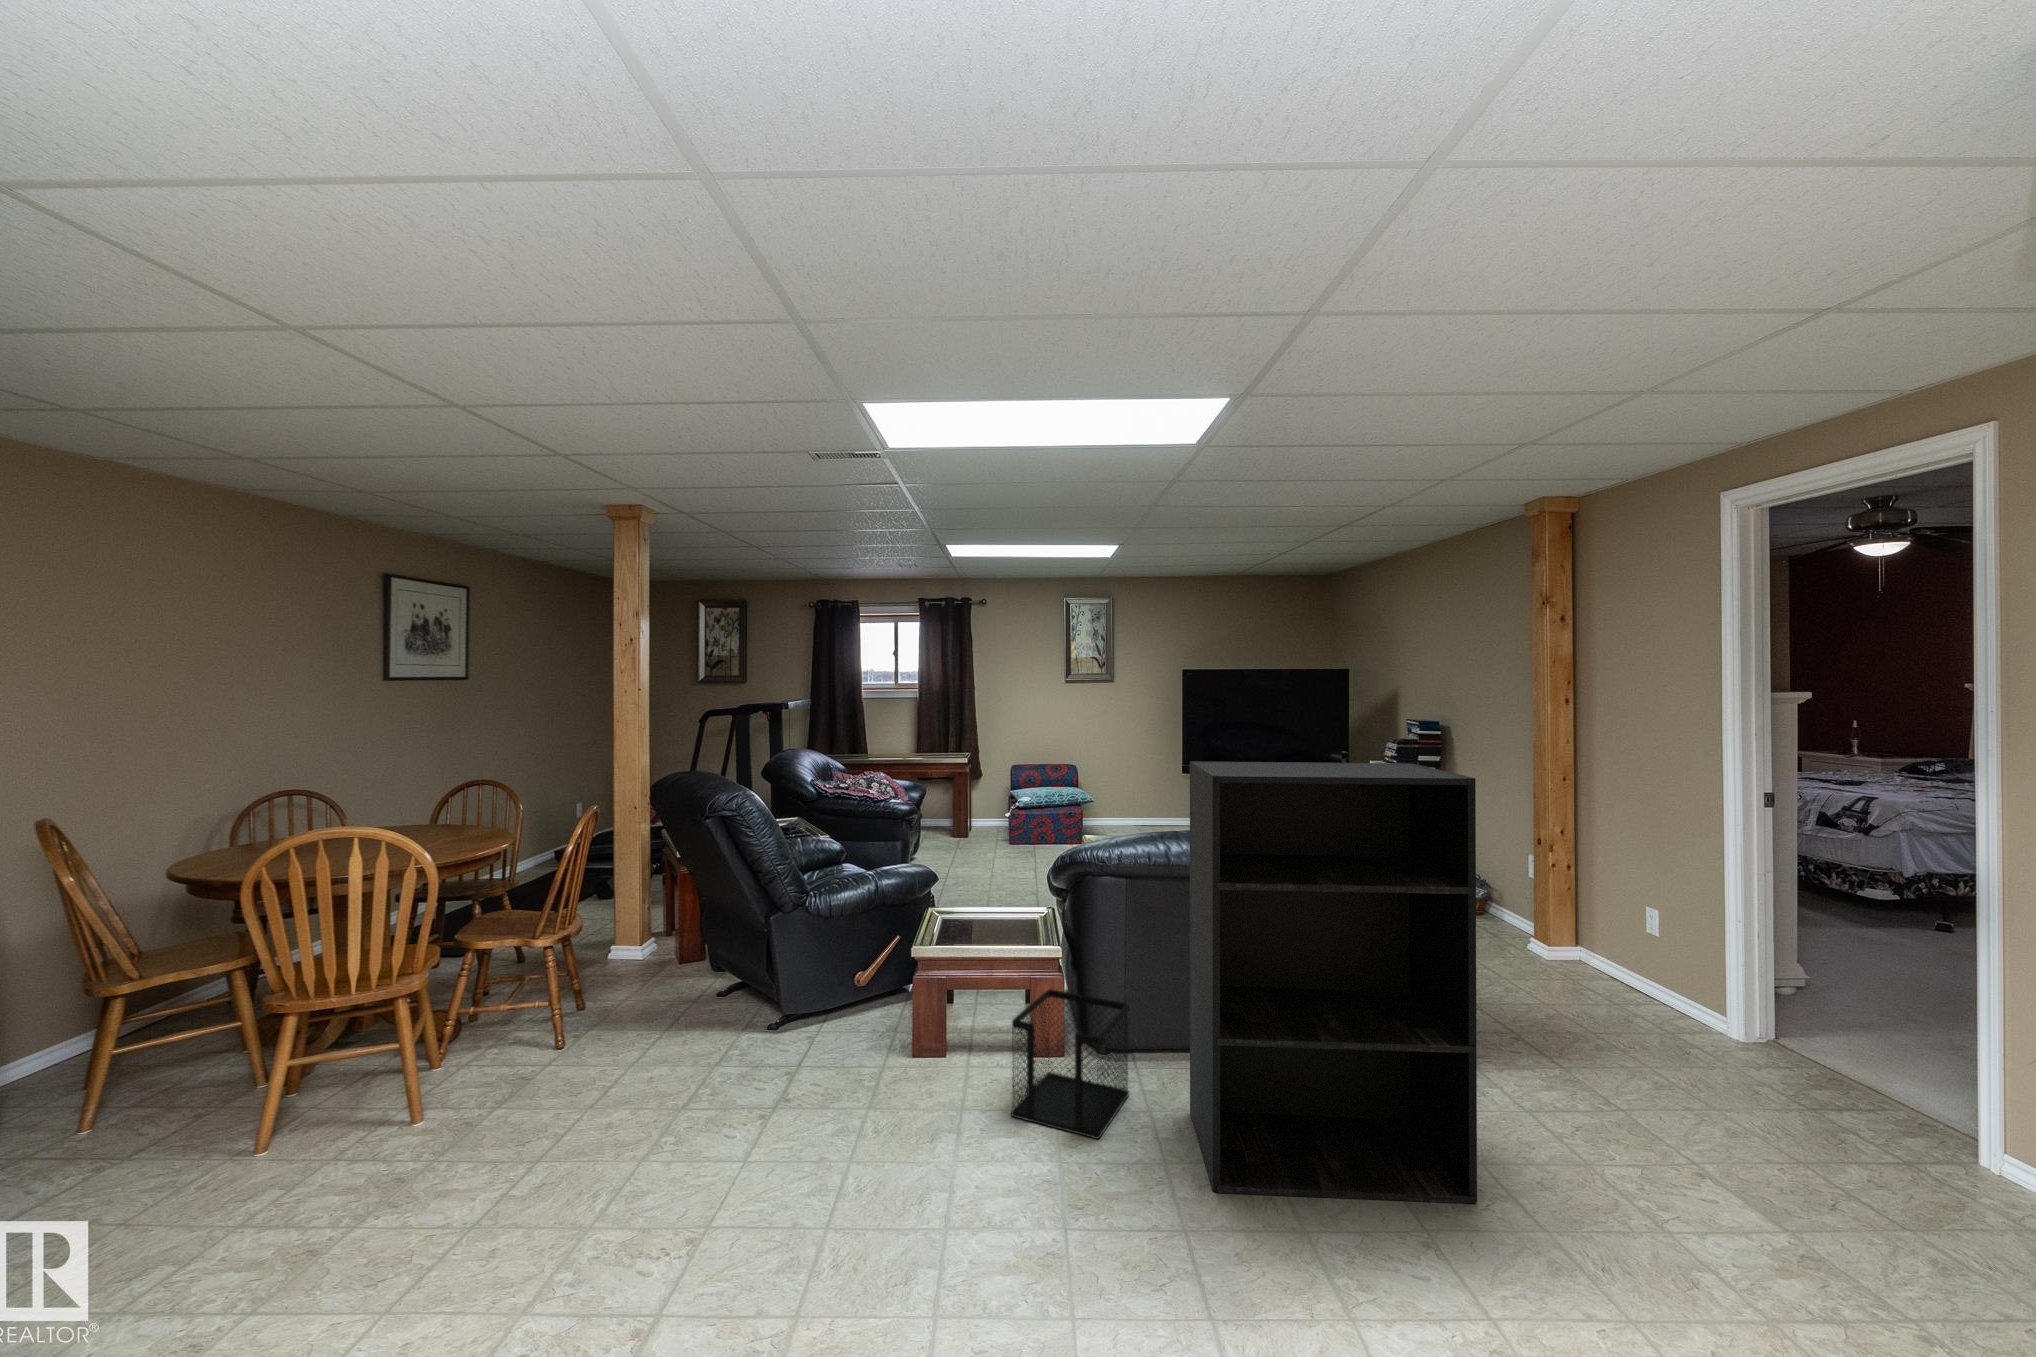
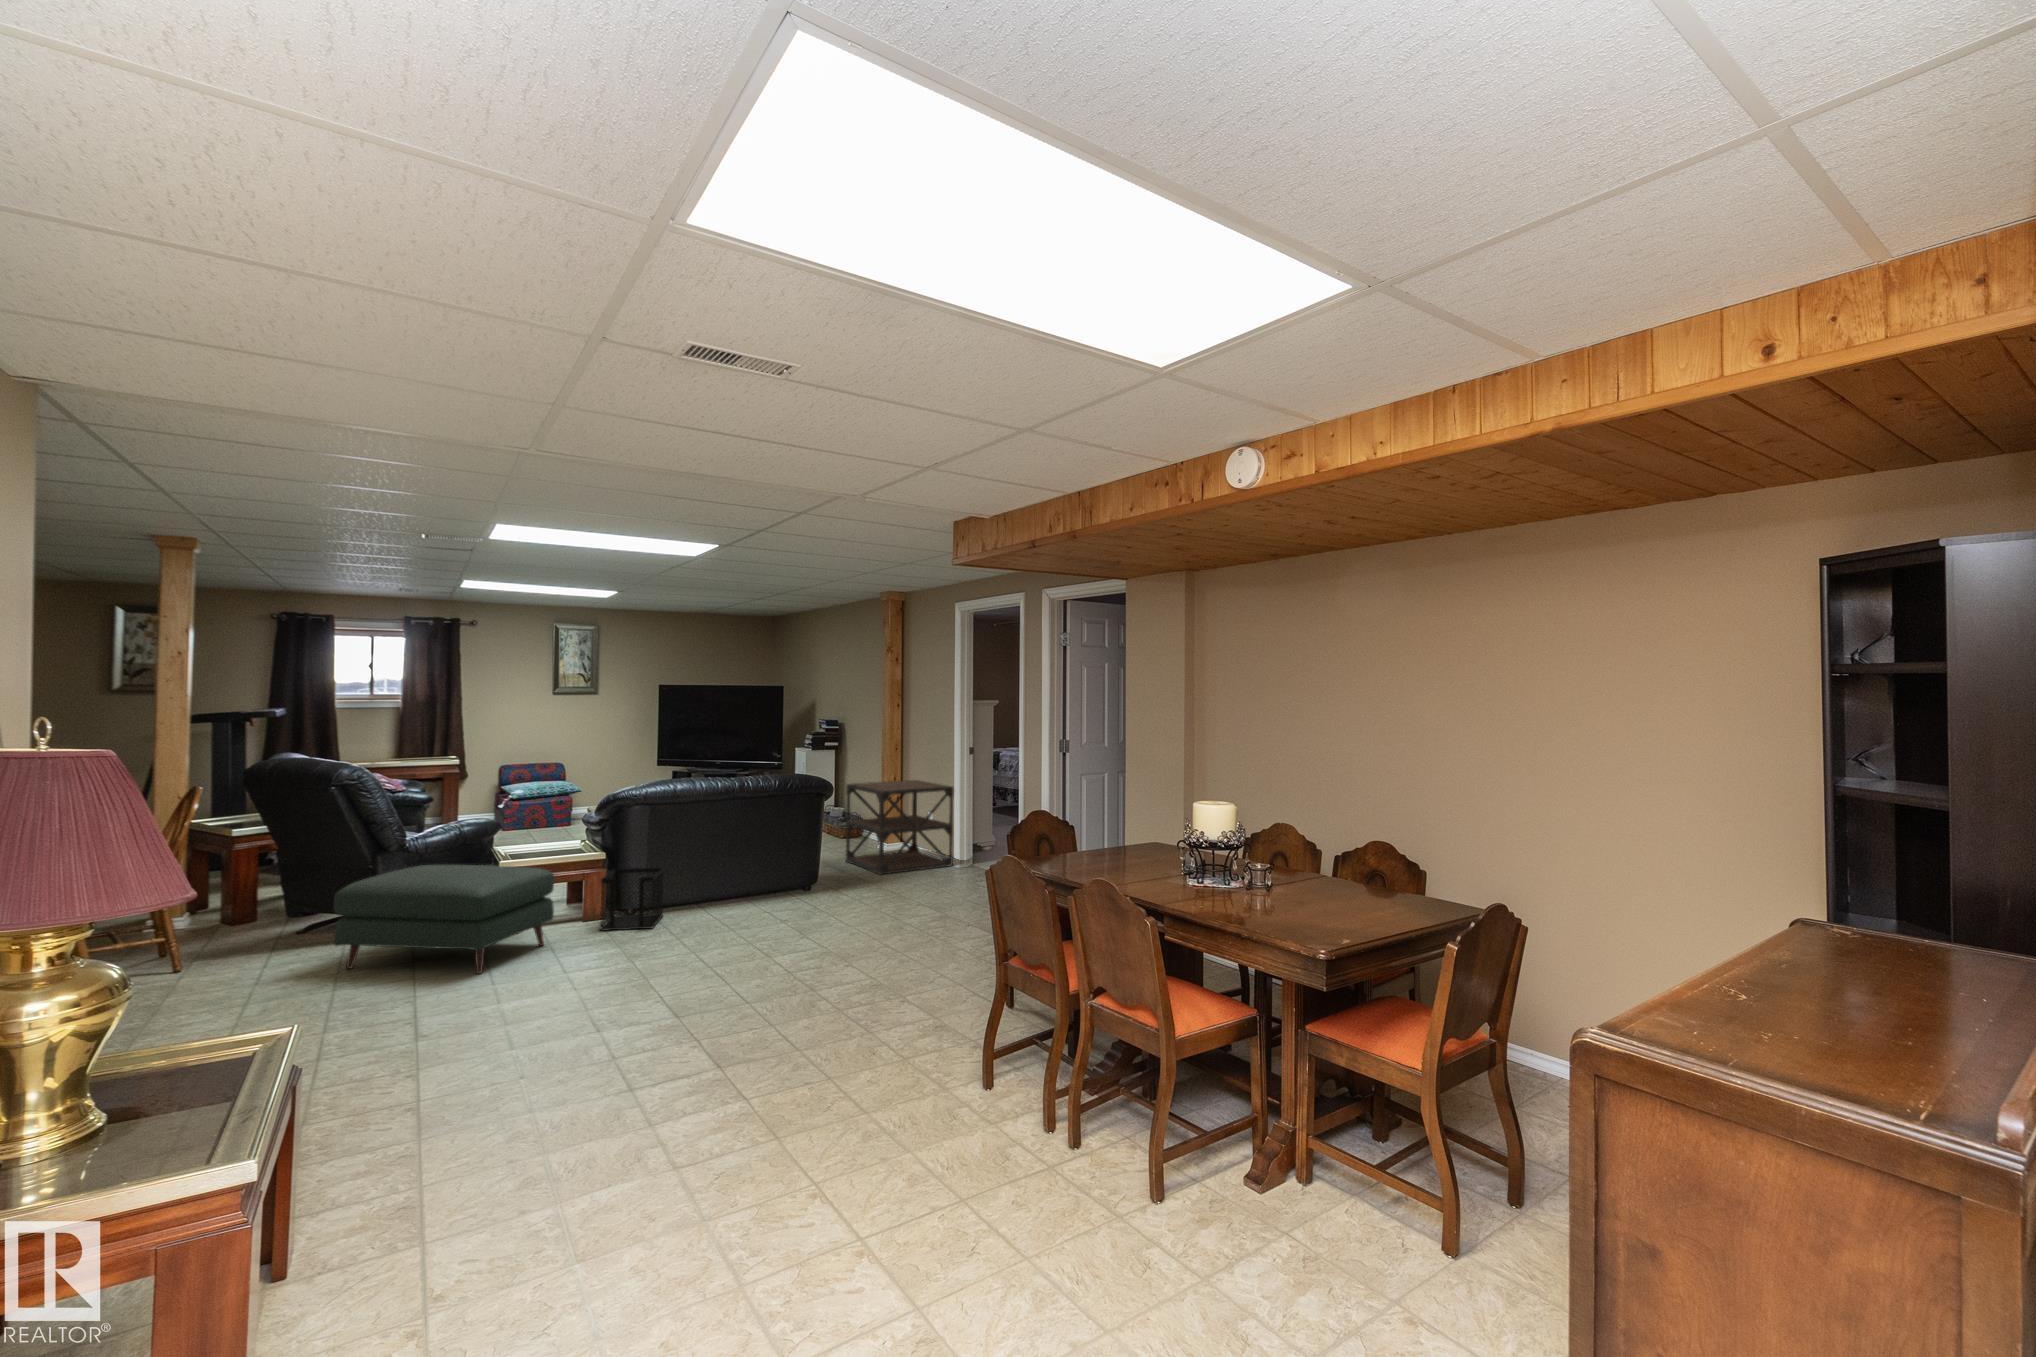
bookshelf: present [1190,761,1477,1204] -> none [698,736,828,930]
side table: none [1476,842,1748,1051] -> present [846,780,954,875]
ottoman: none [611,948,922,1225] -> present [334,865,554,974]

